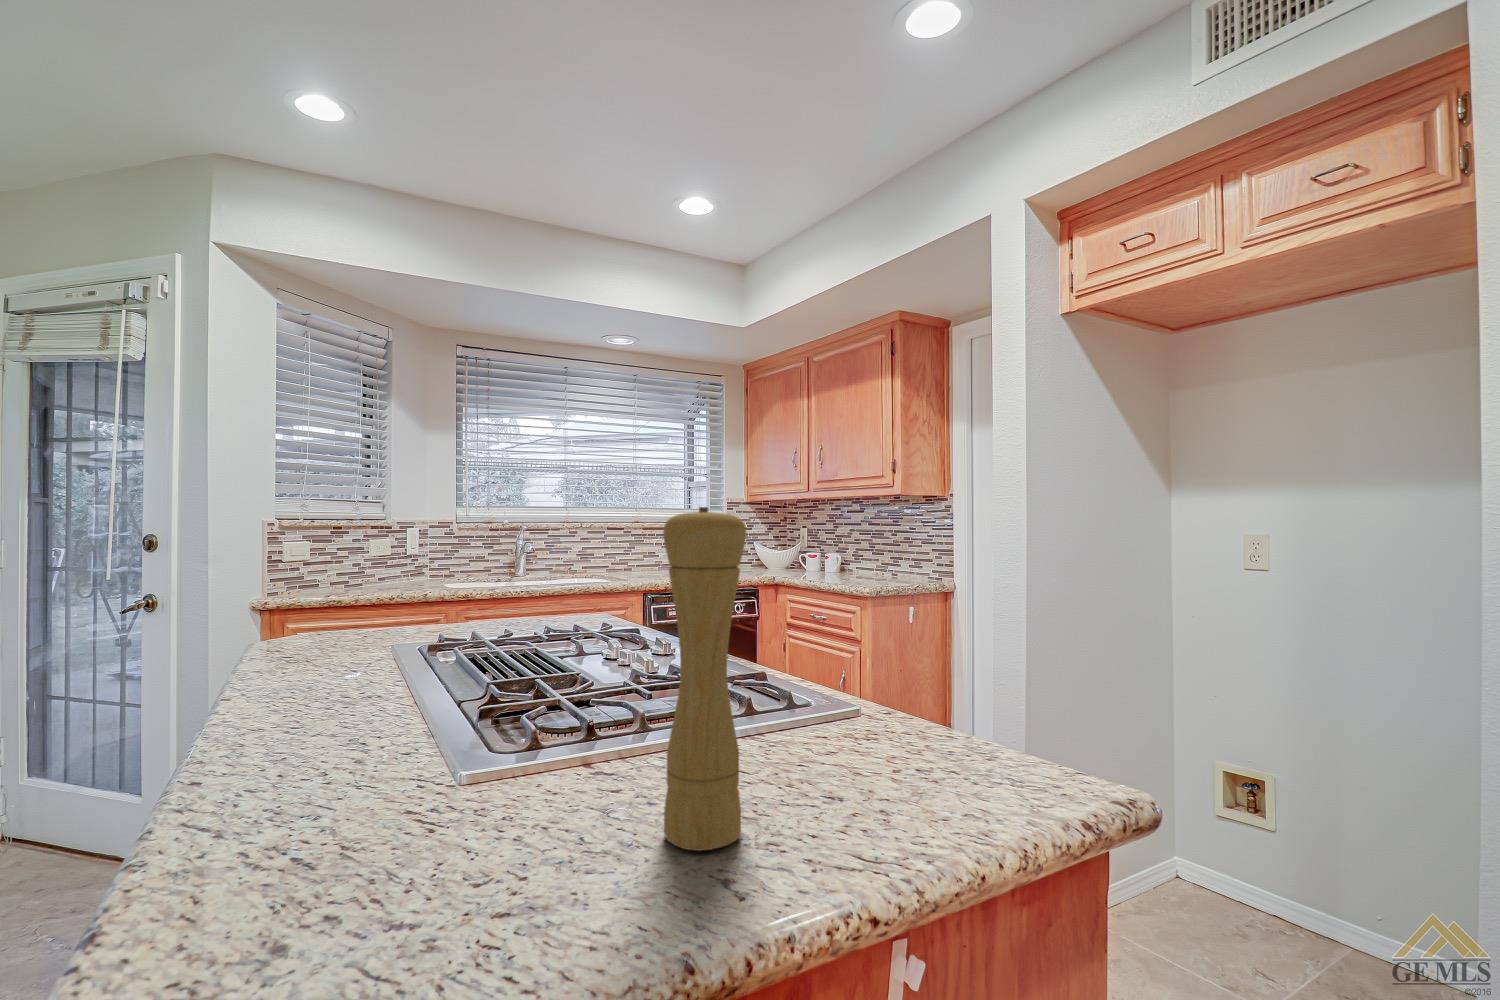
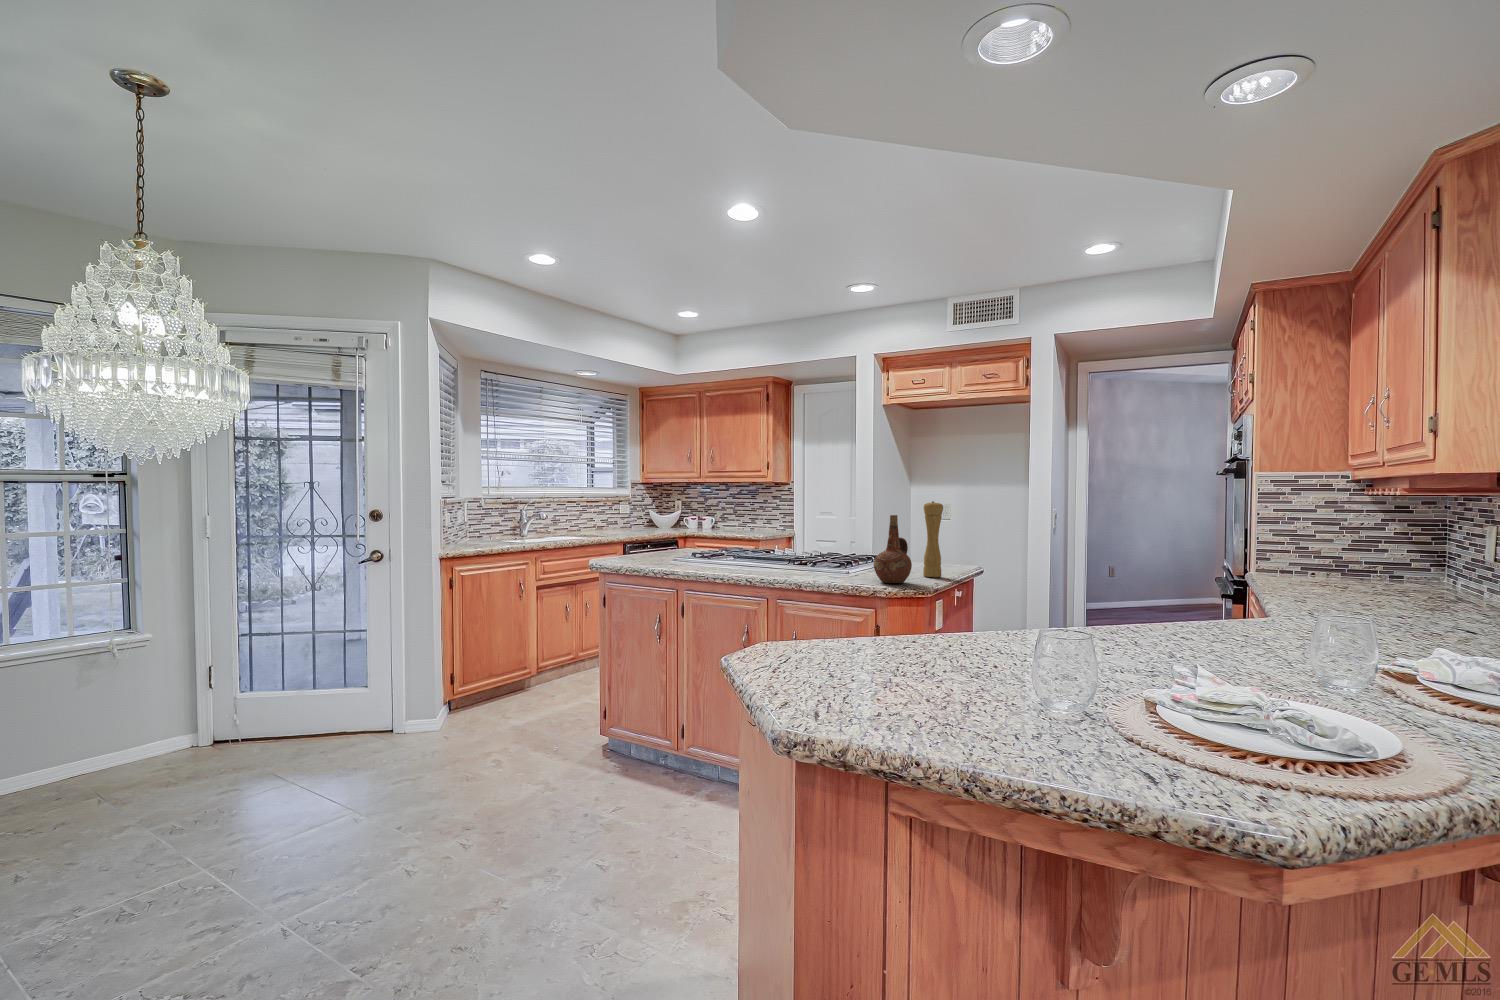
ceramic pitcher: none [283,563,485,889] -> present [874,515,912,583]

